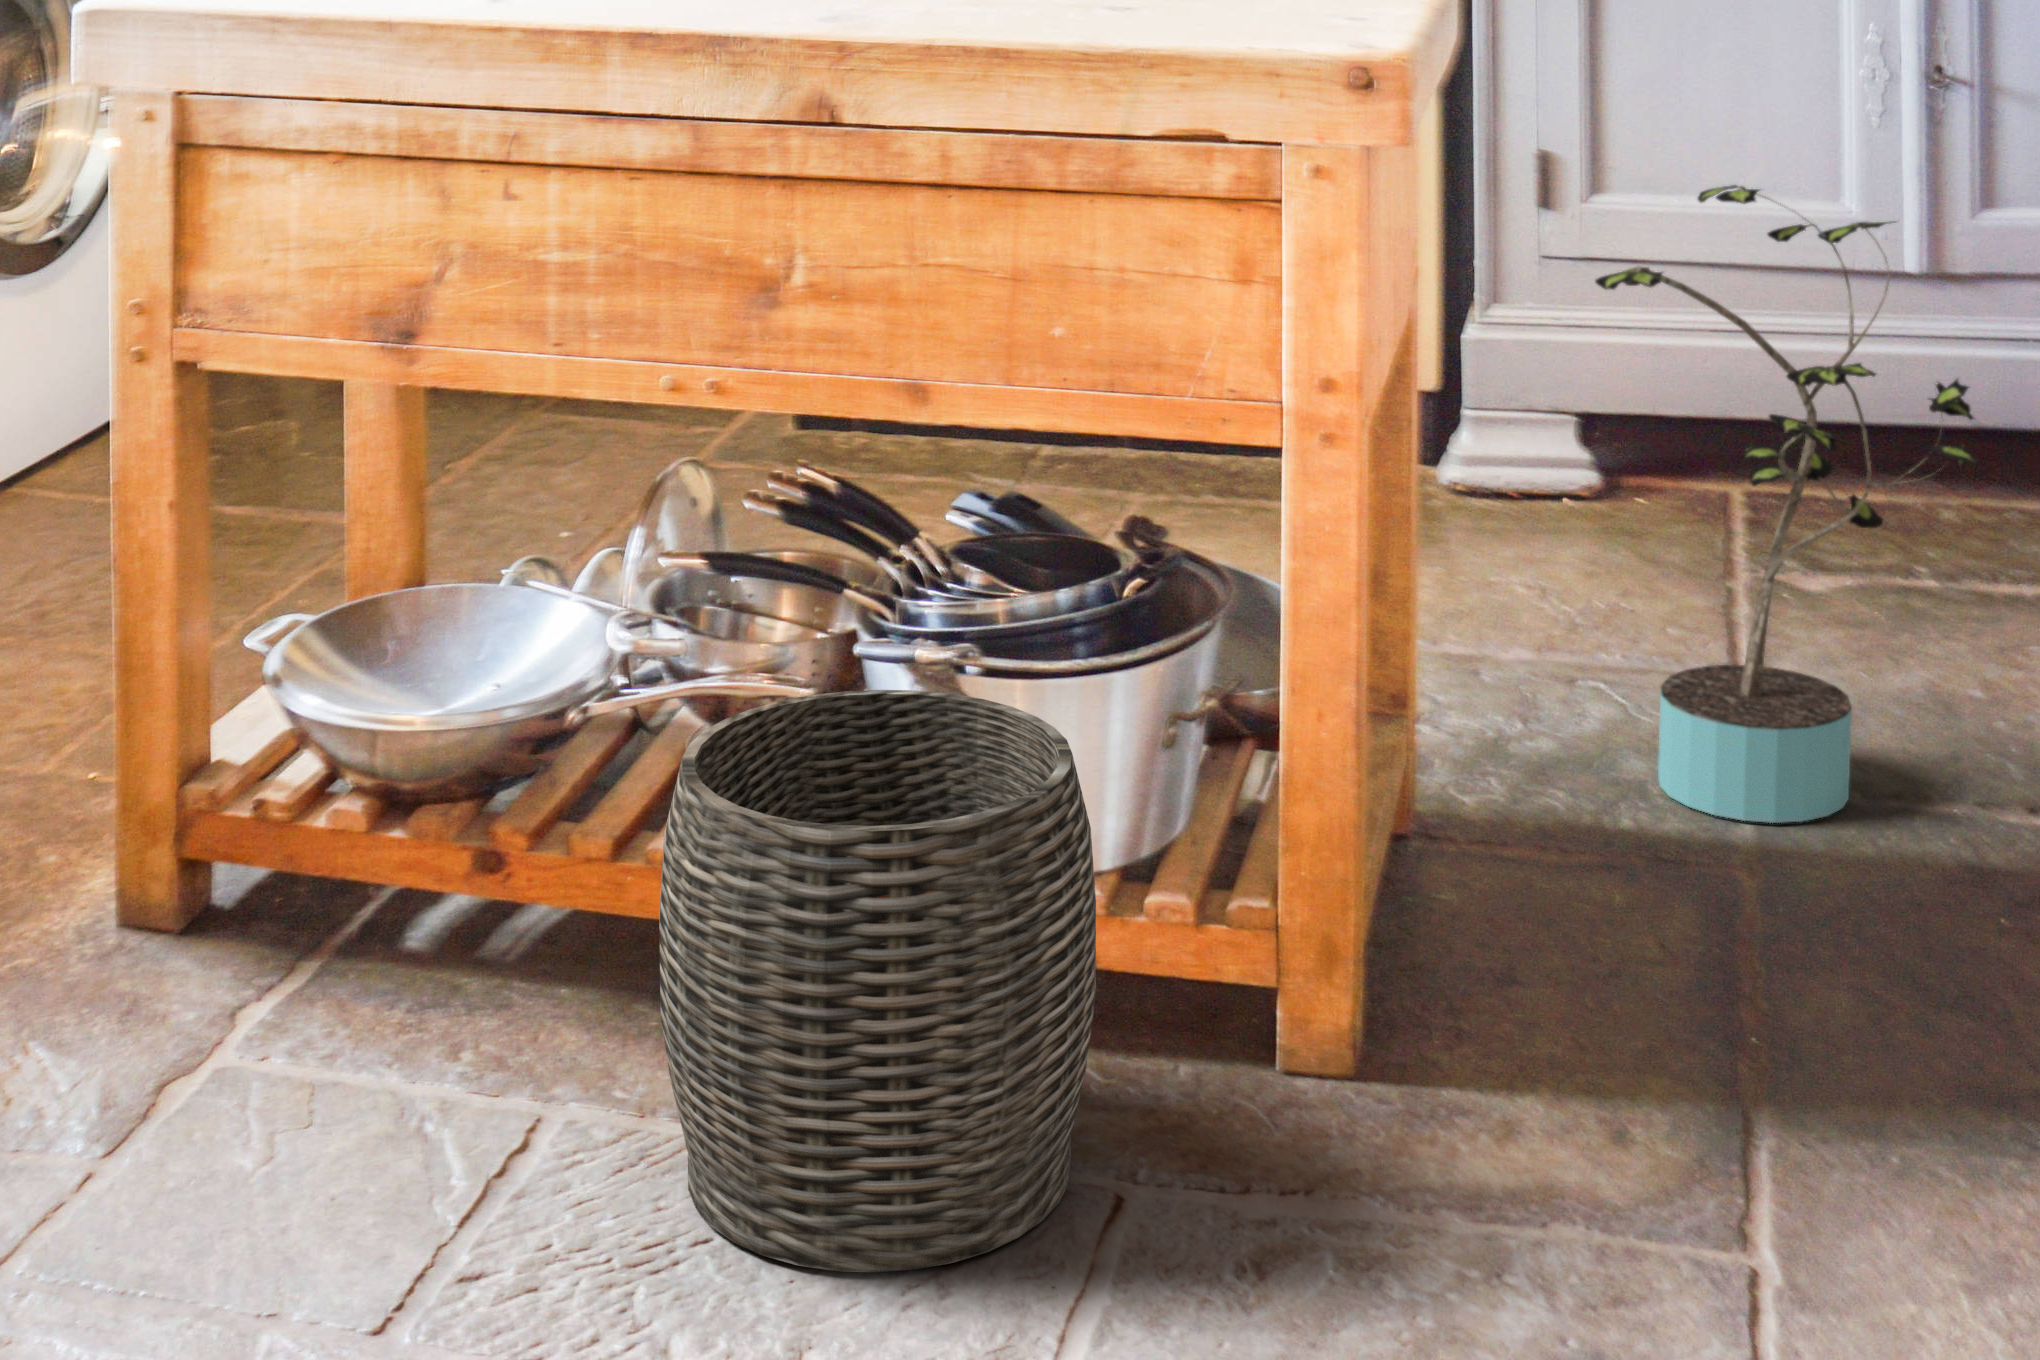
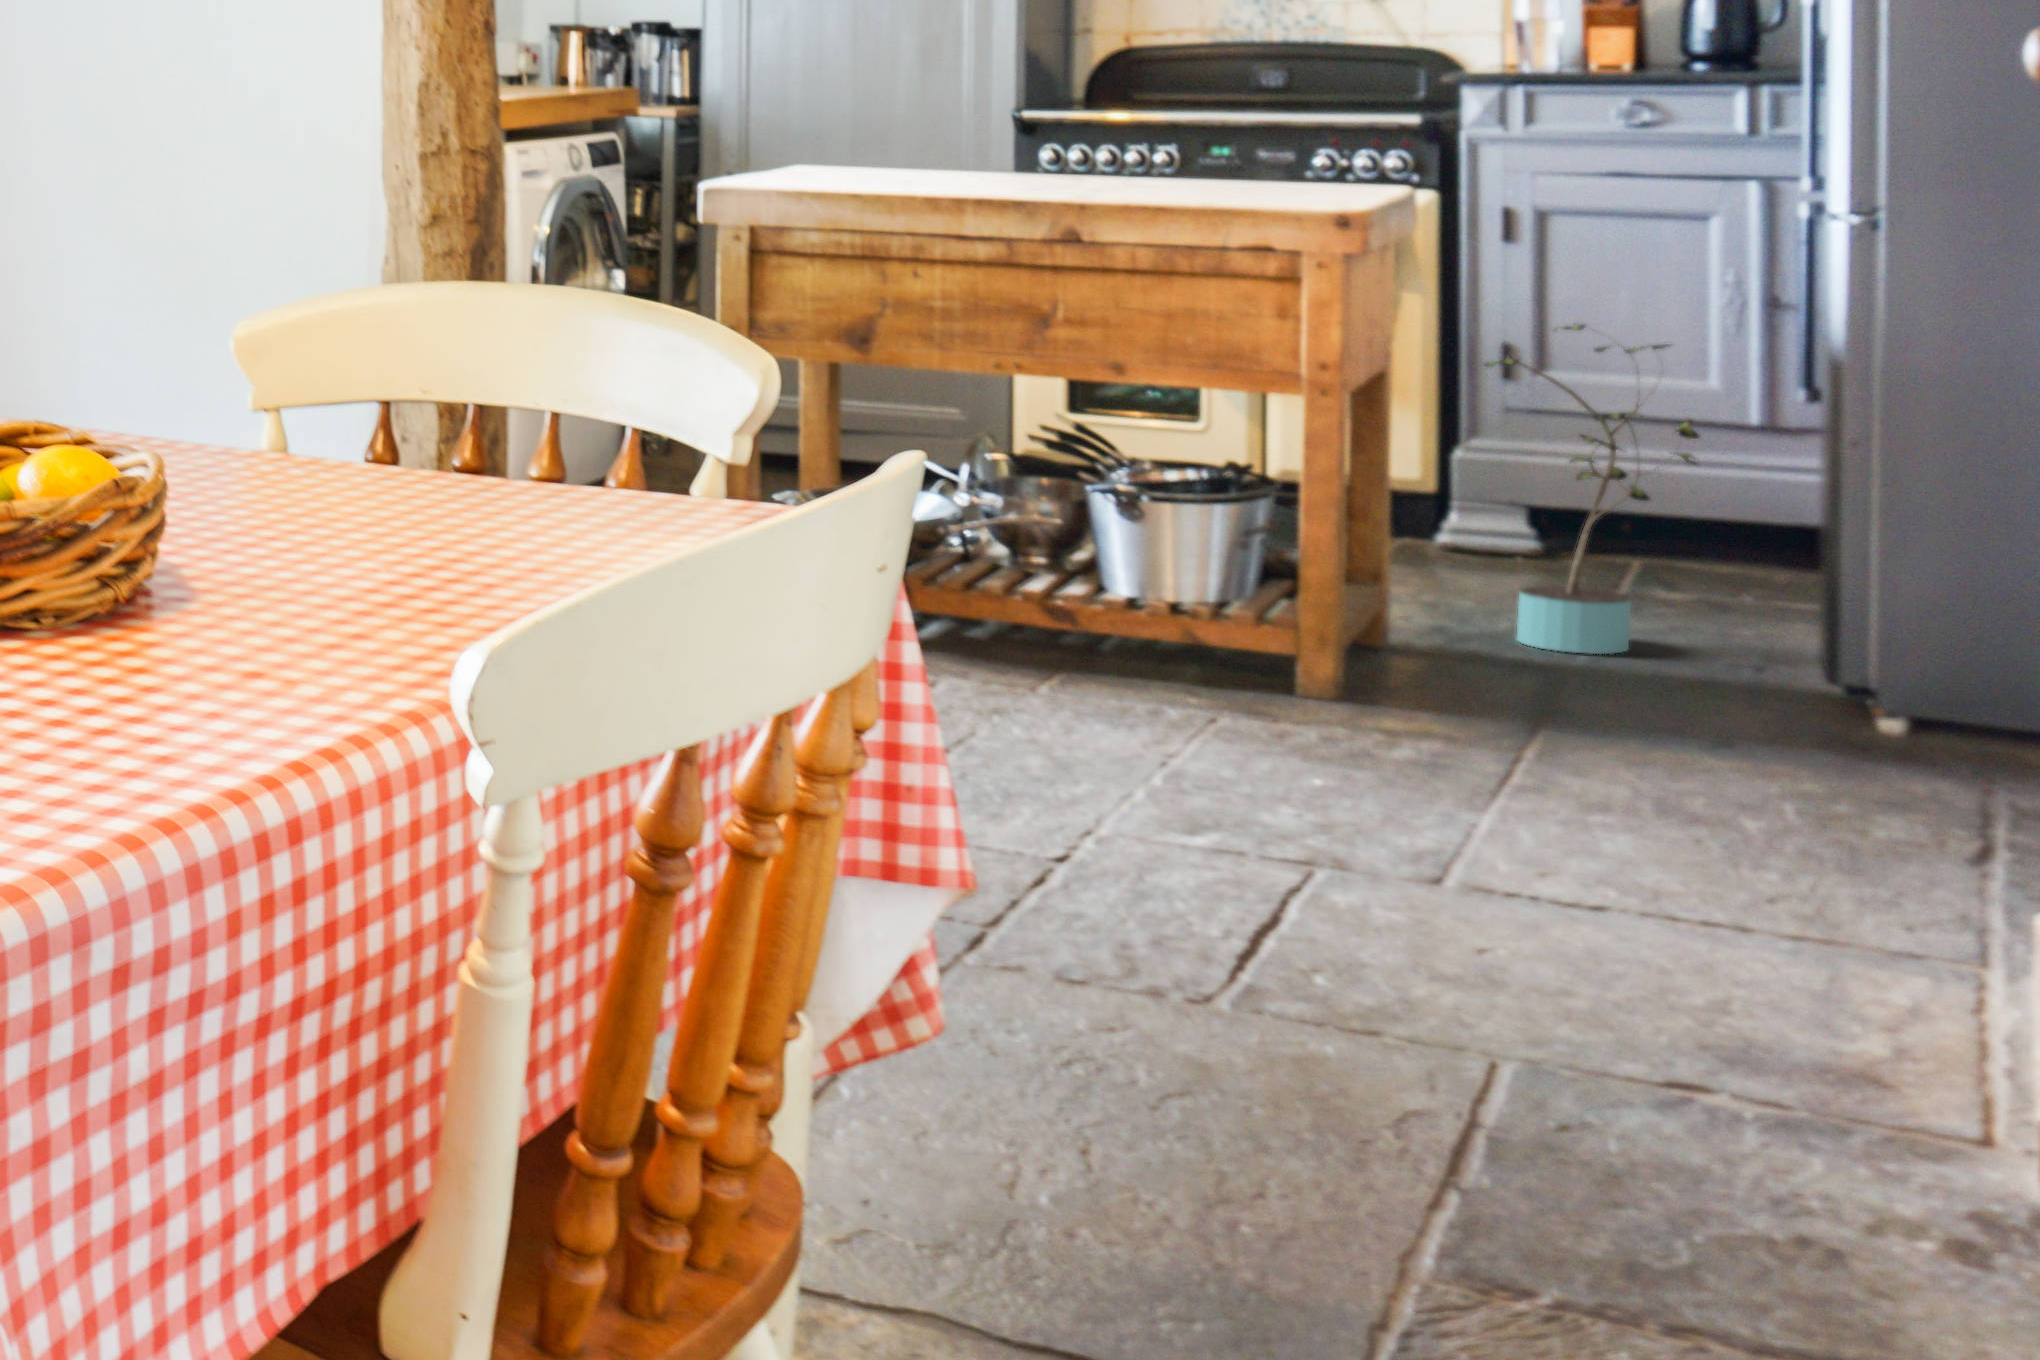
woven basket: present [659,690,1096,1272] -> none [999,496,1196,705]

